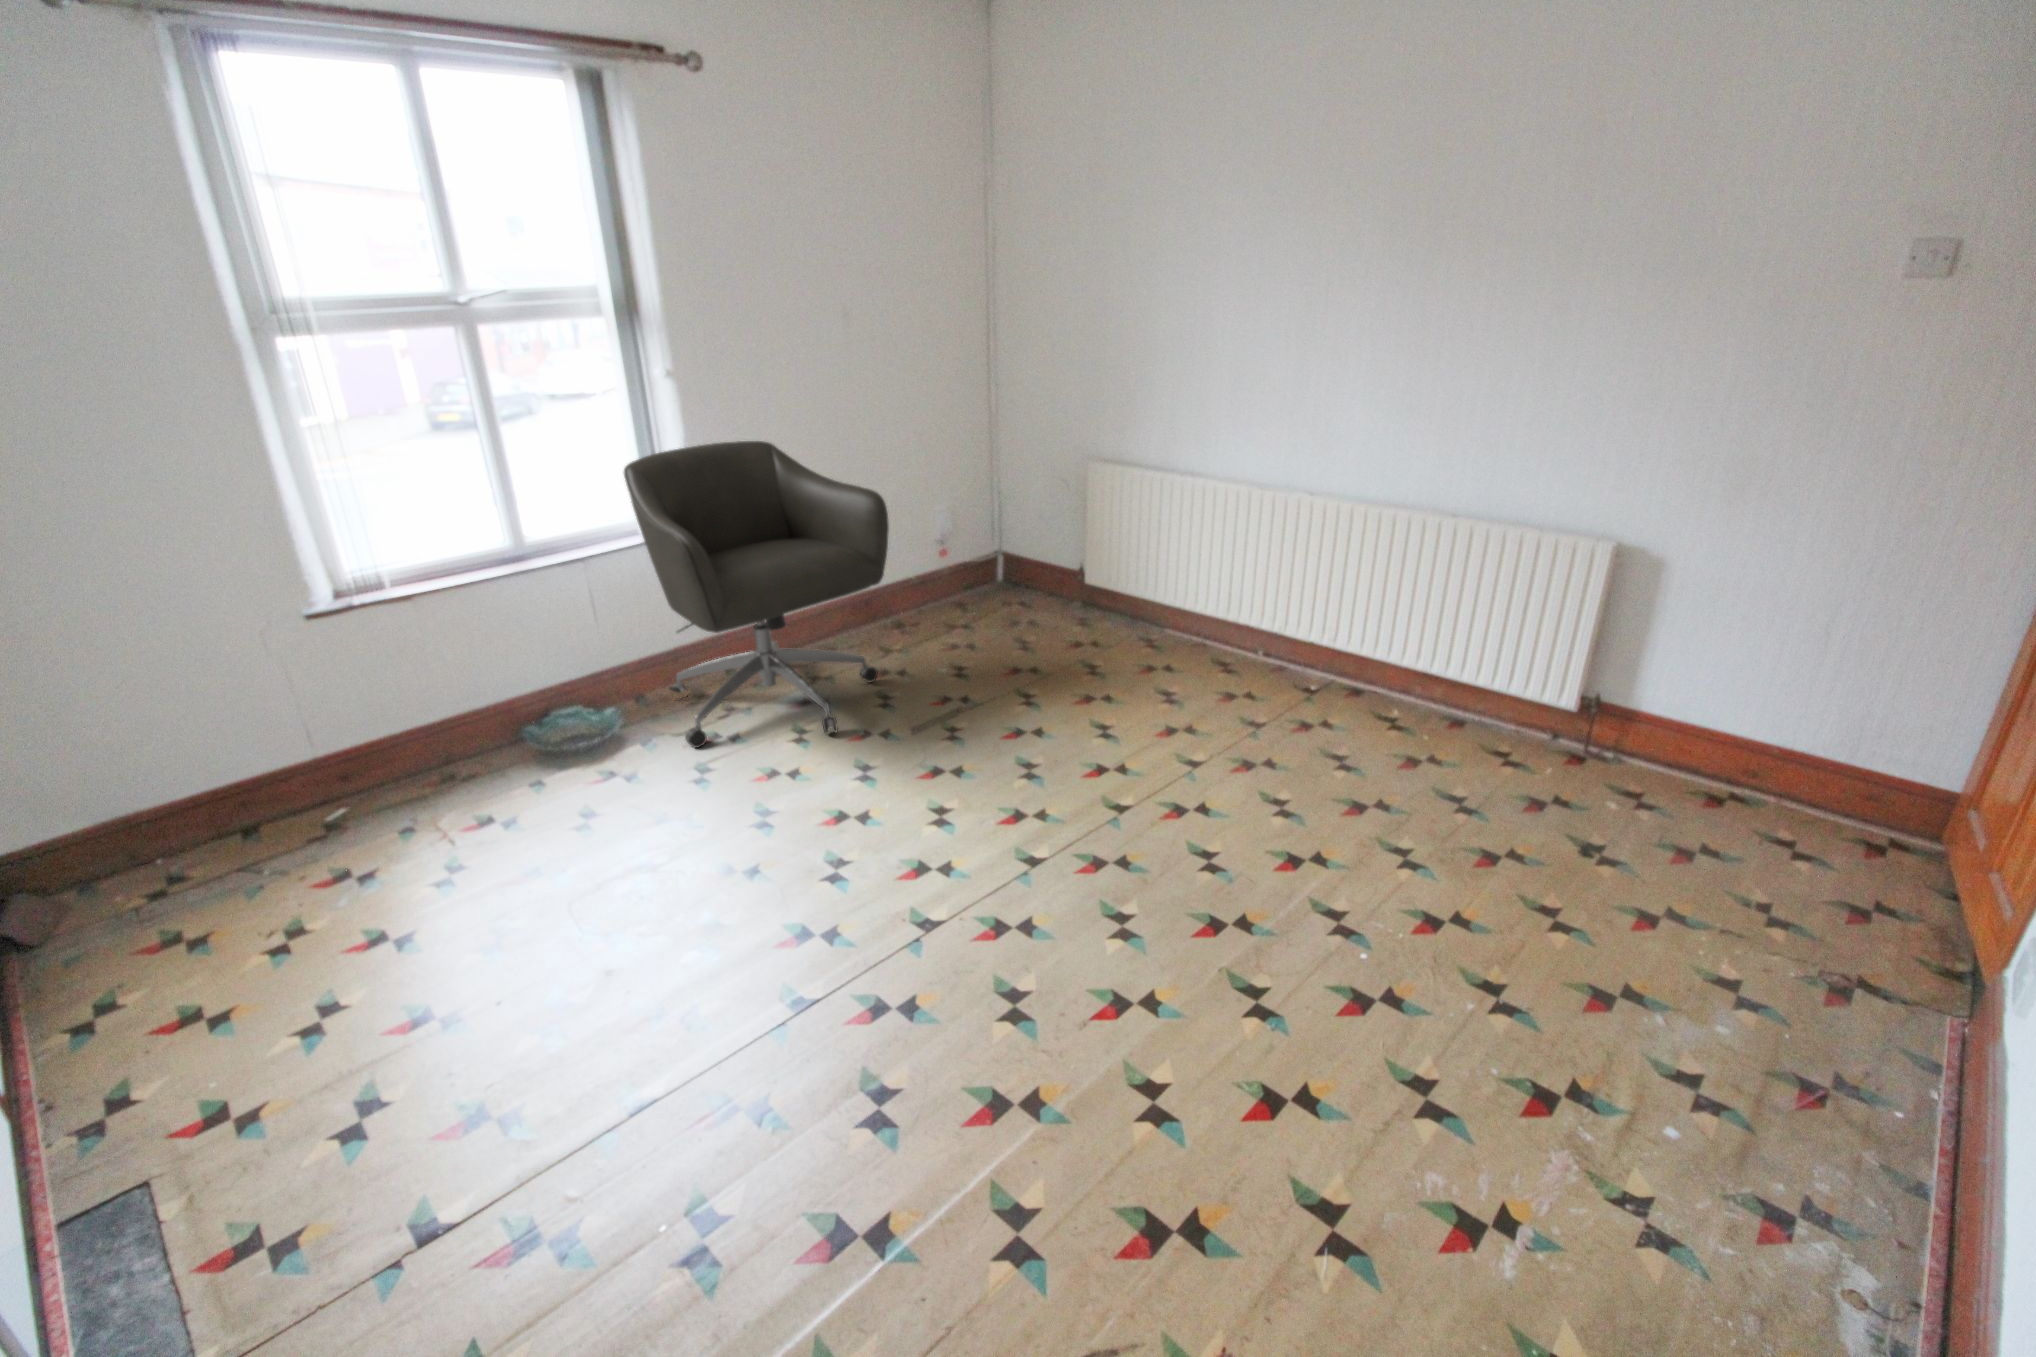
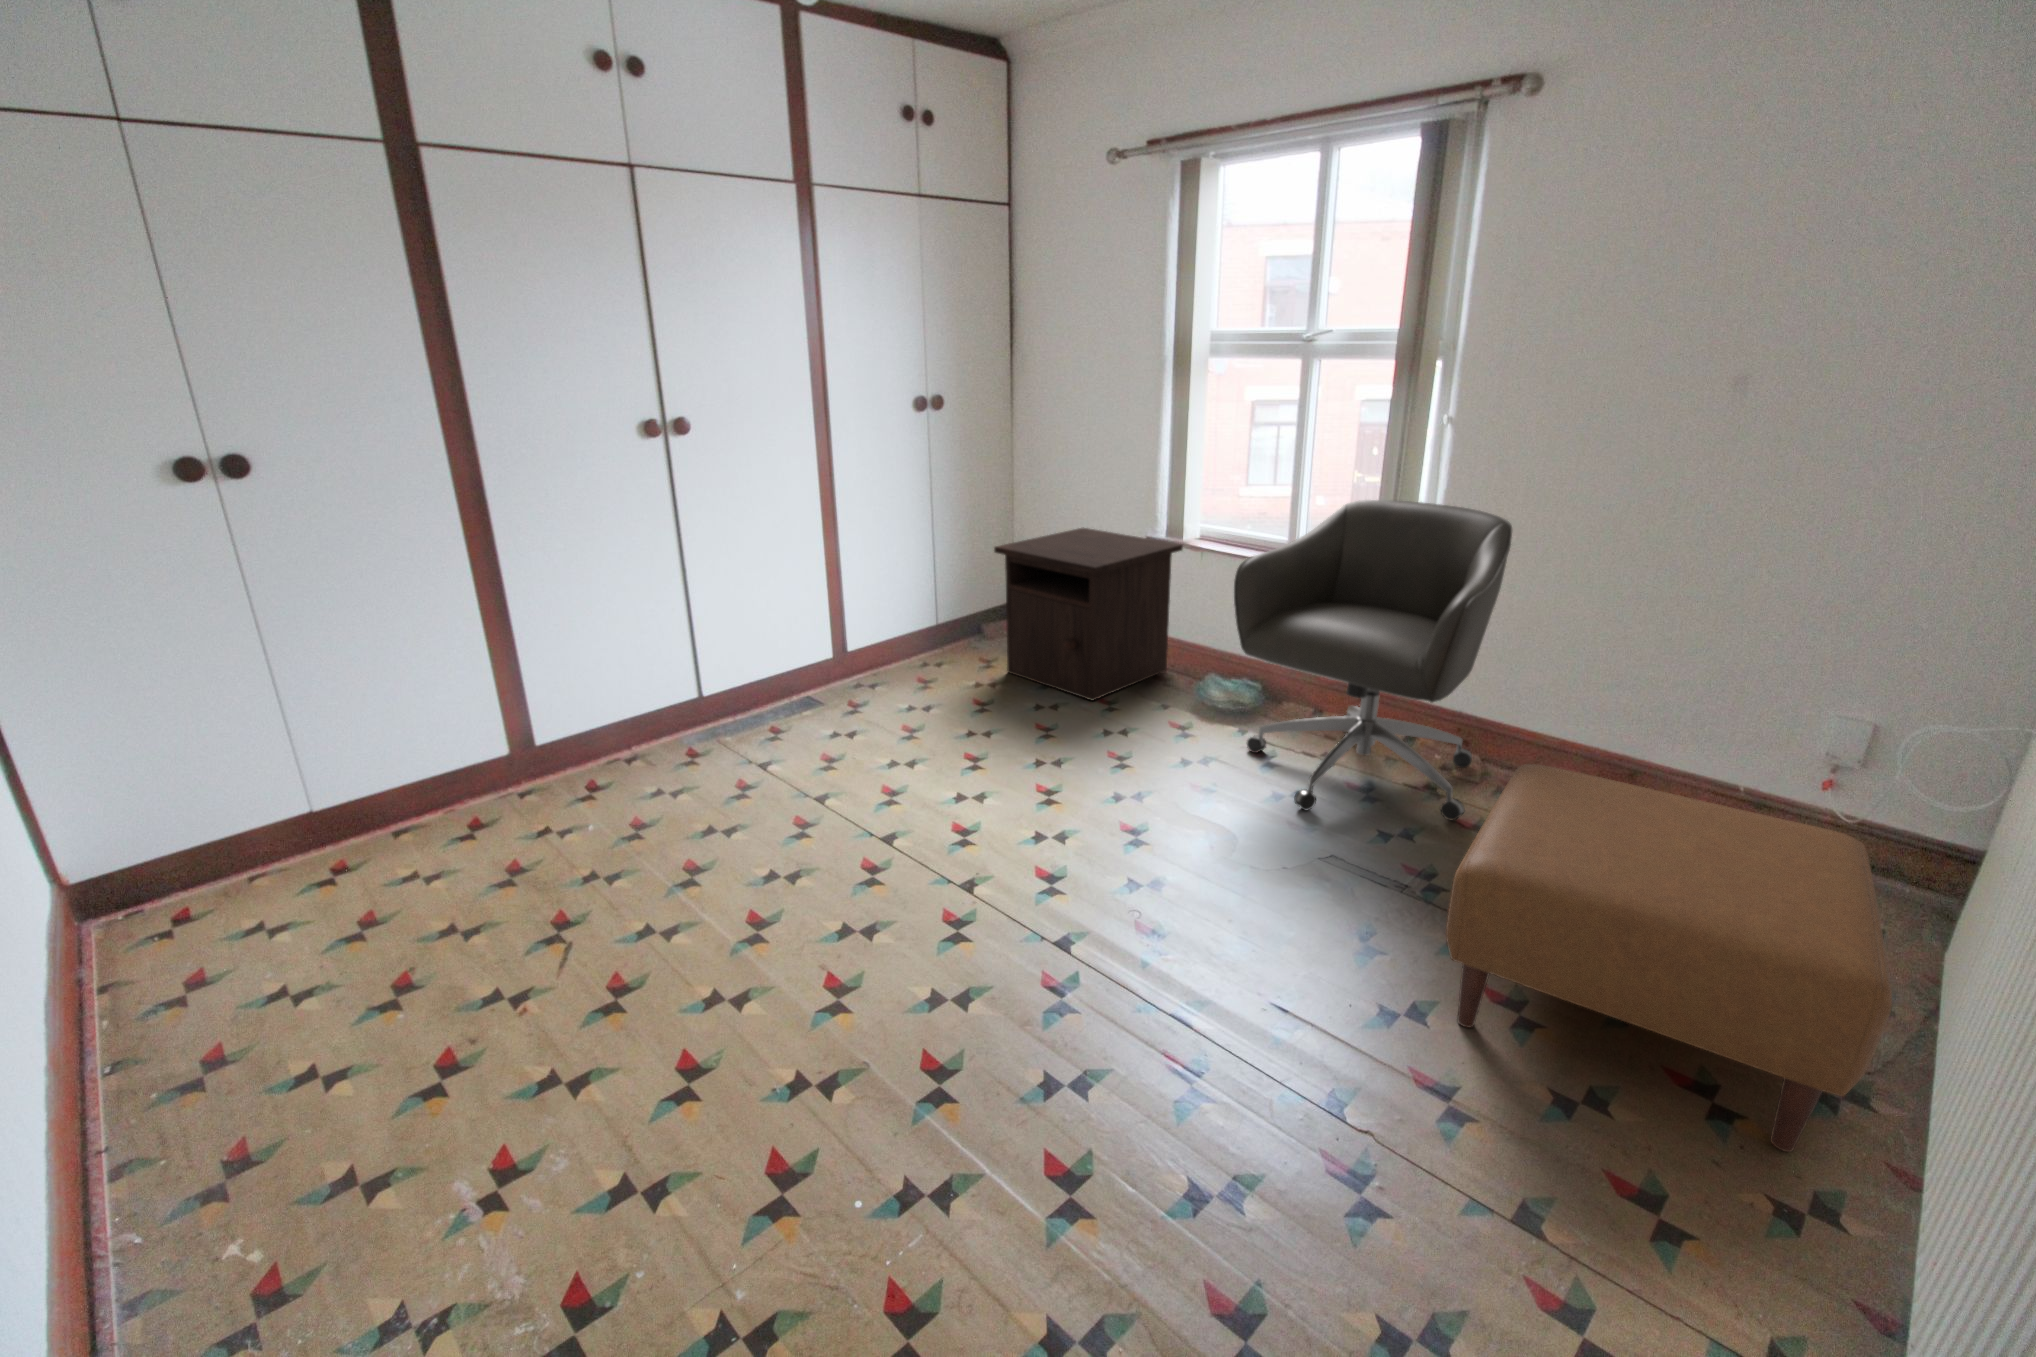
ottoman: none [963,540,1213,717] -> present [1446,764,1892,1152]
nightstand: none [111,602,469,925] -> present [994,528,1183,701]

